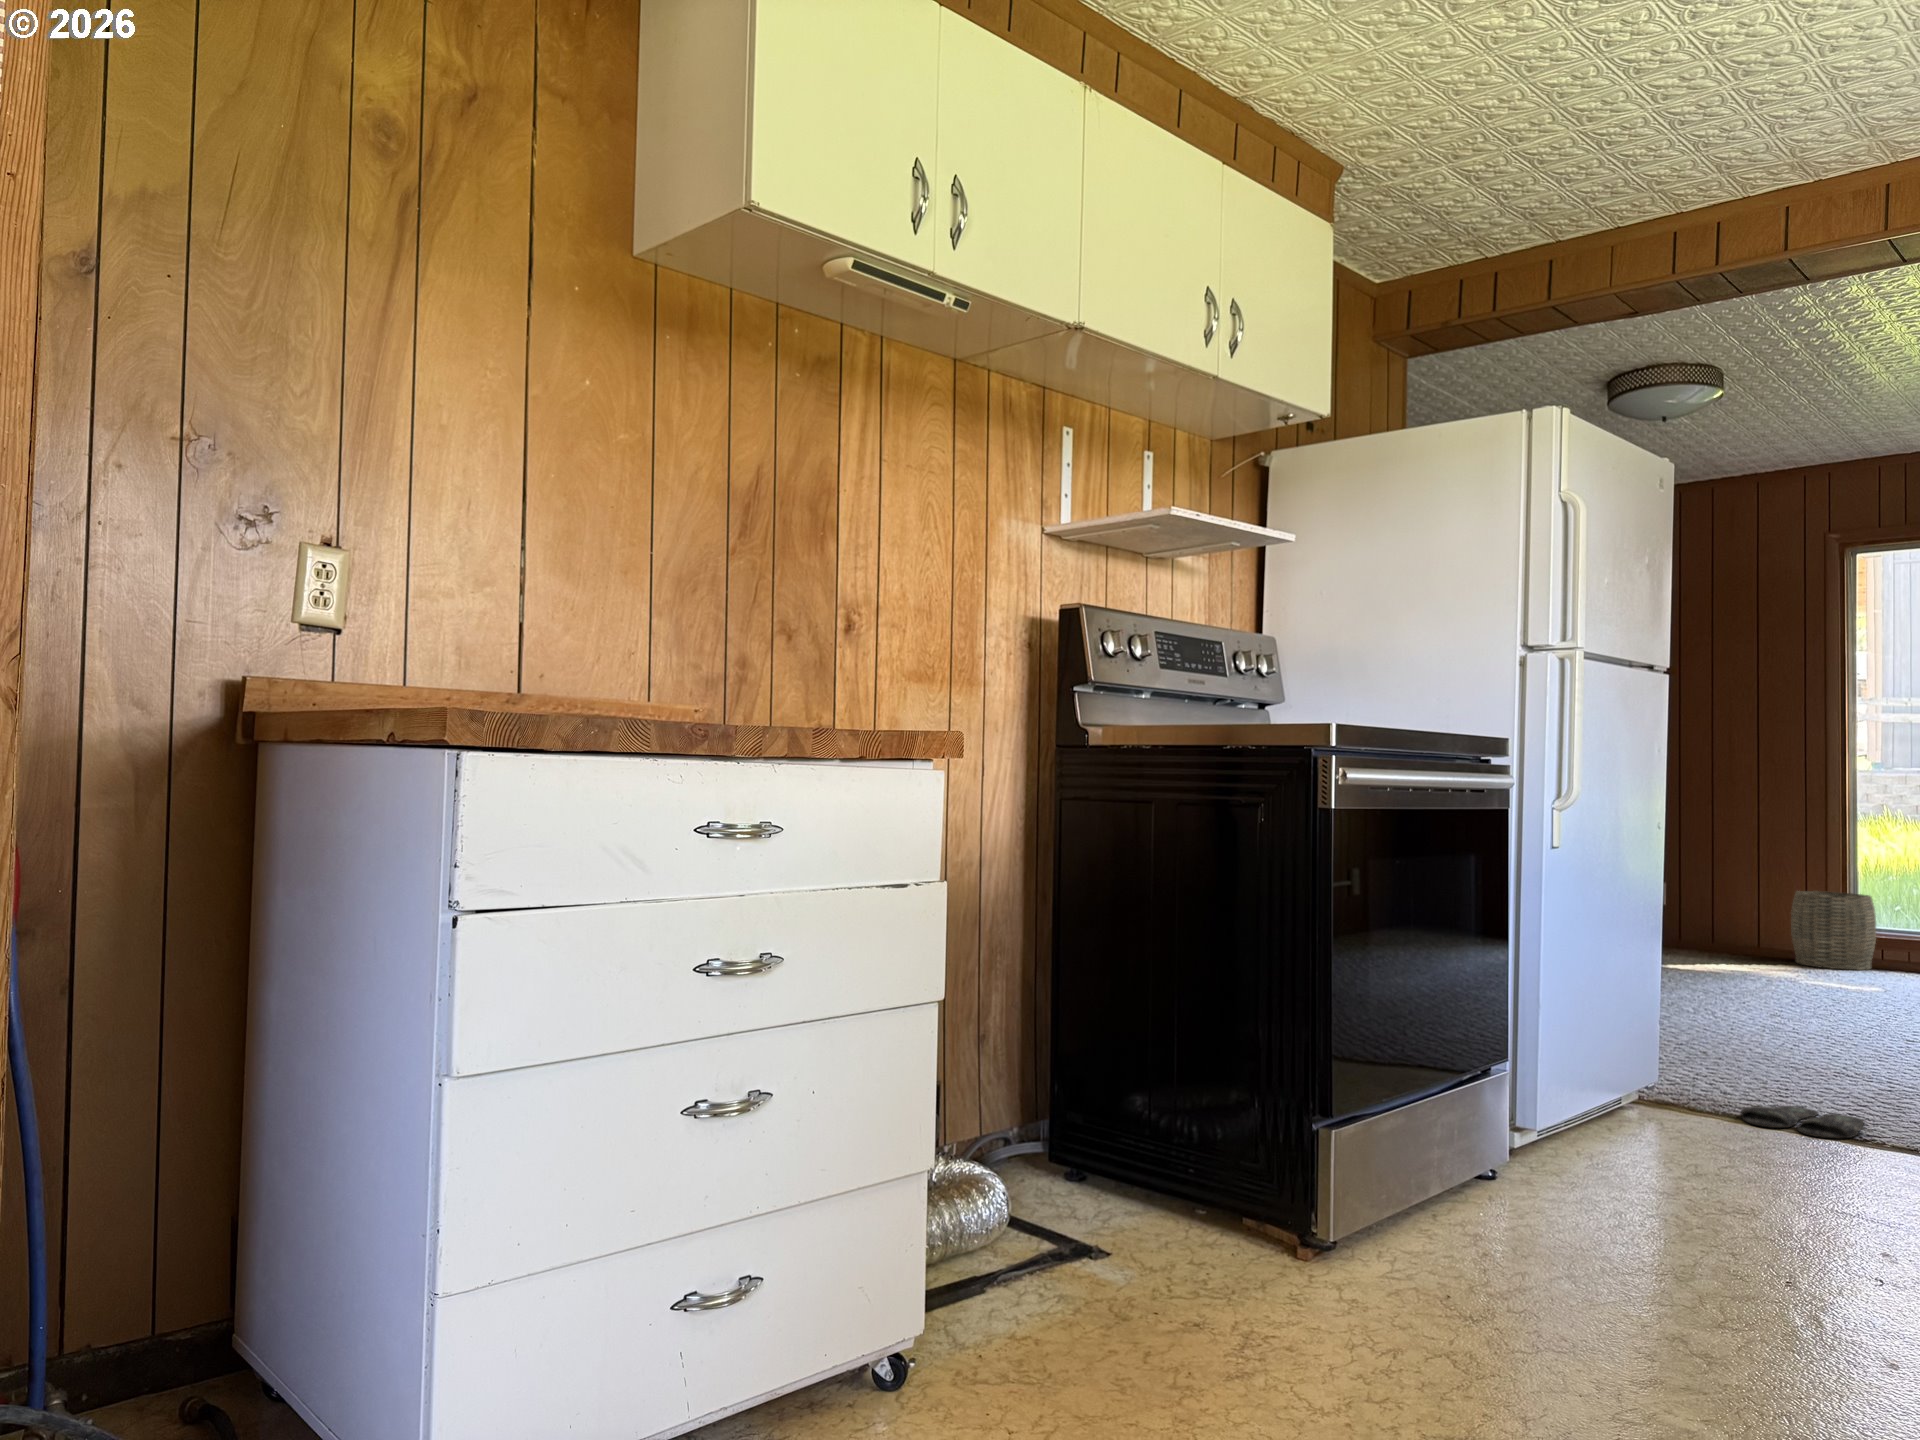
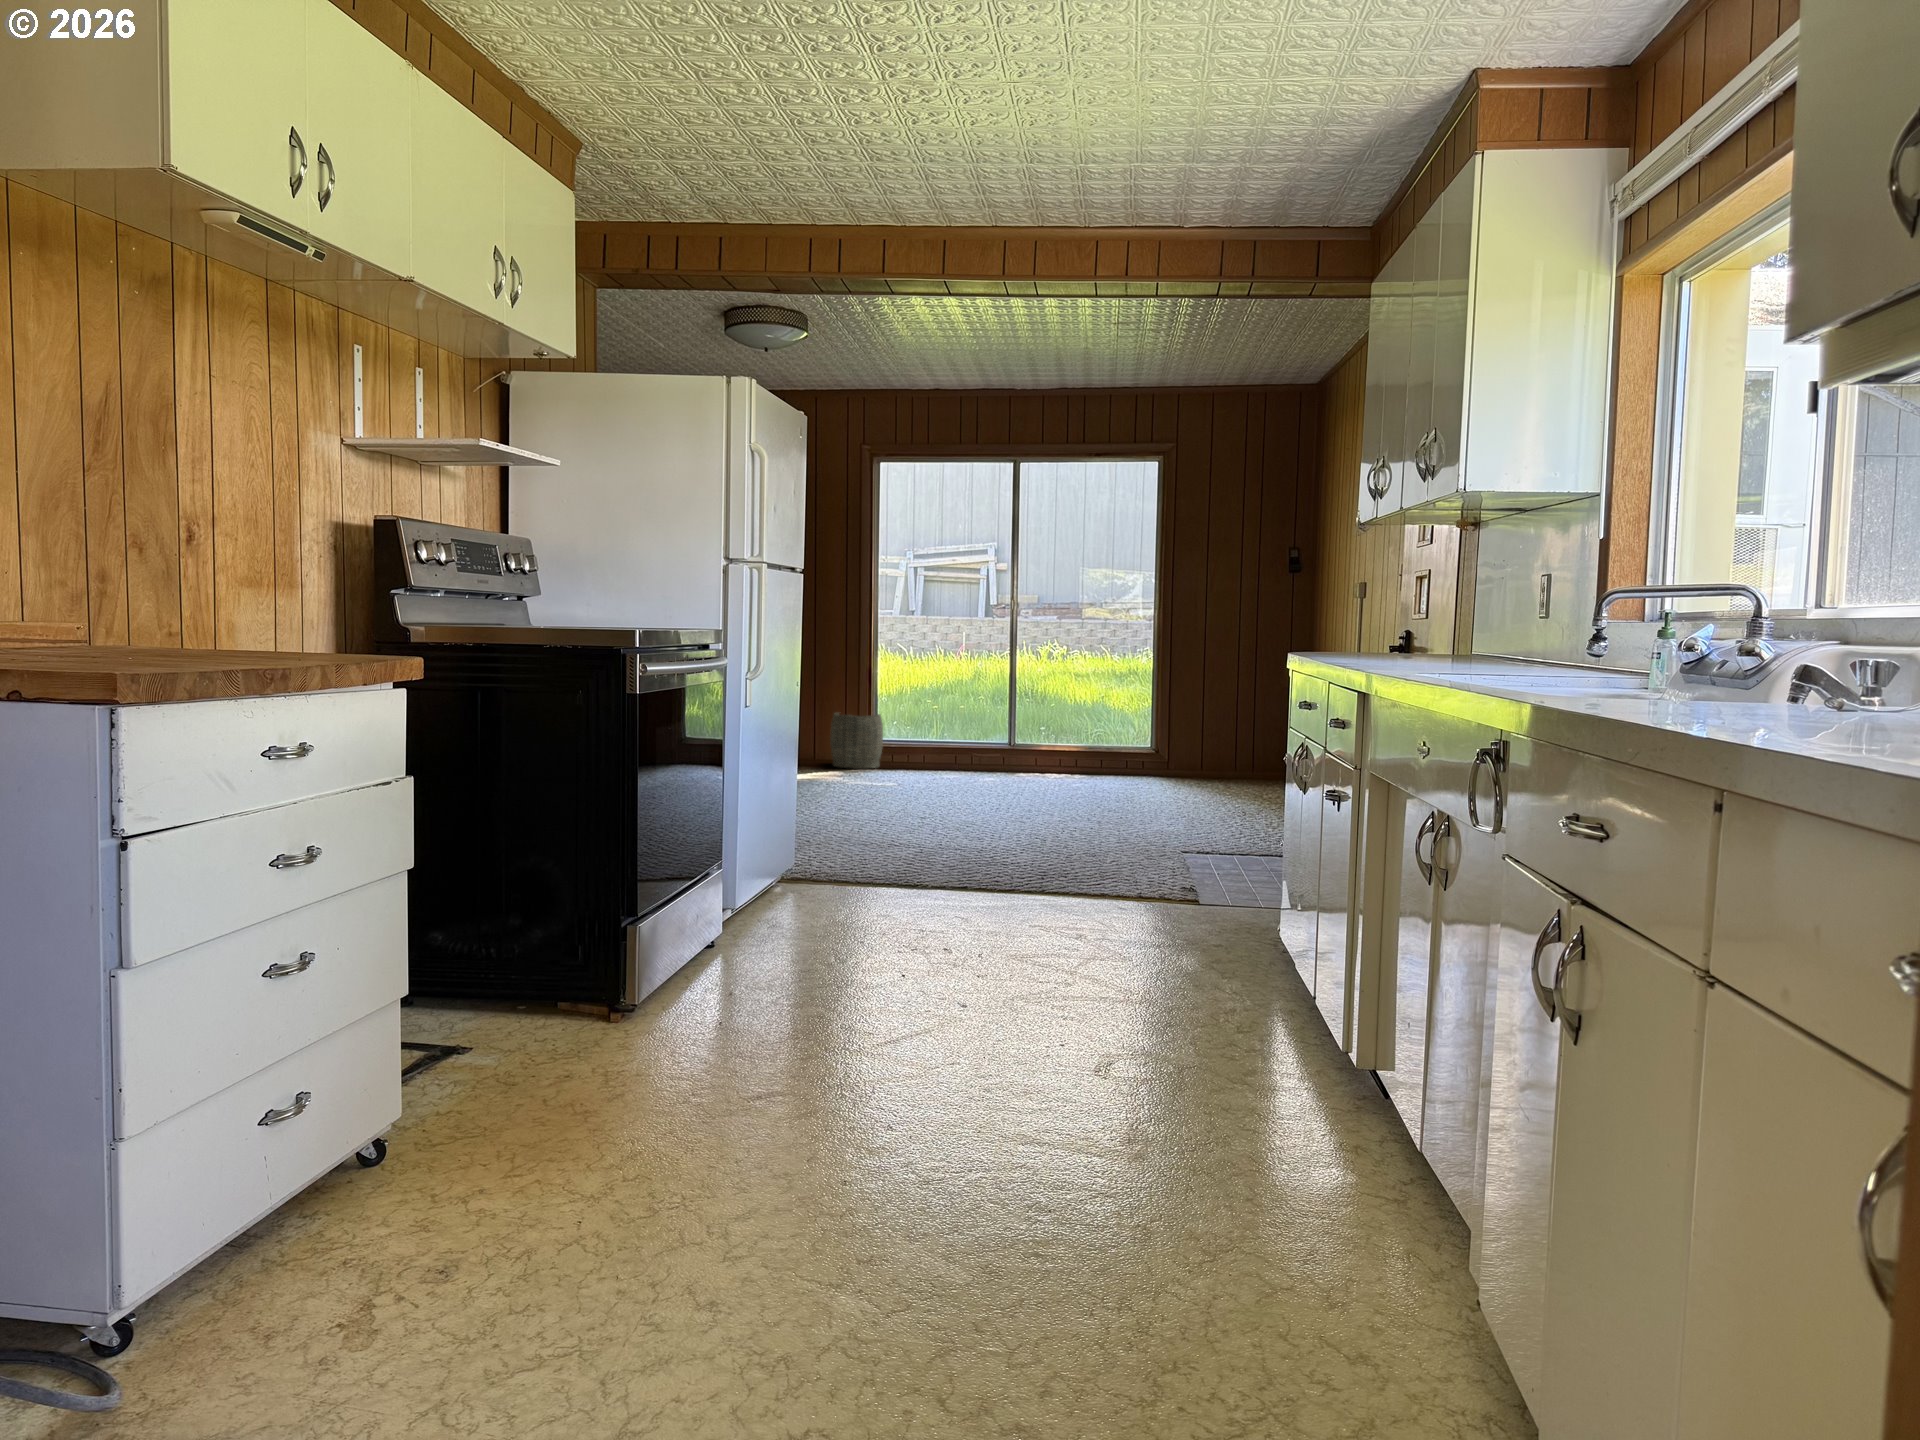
slippers: present [1741,1106,1865,1138] -> none [840,870,911,888]

